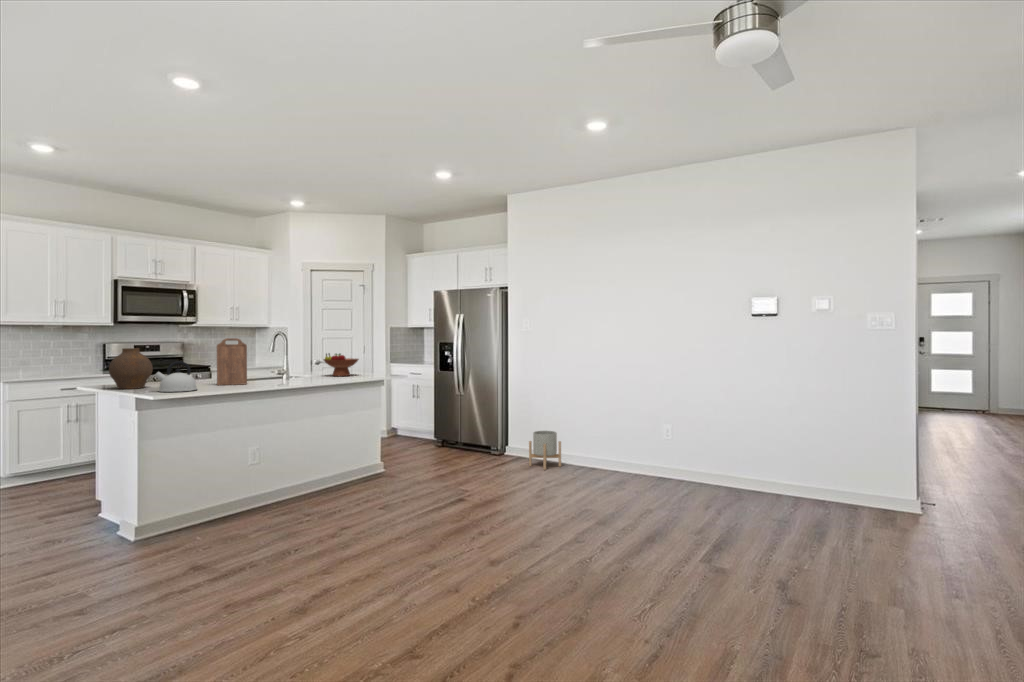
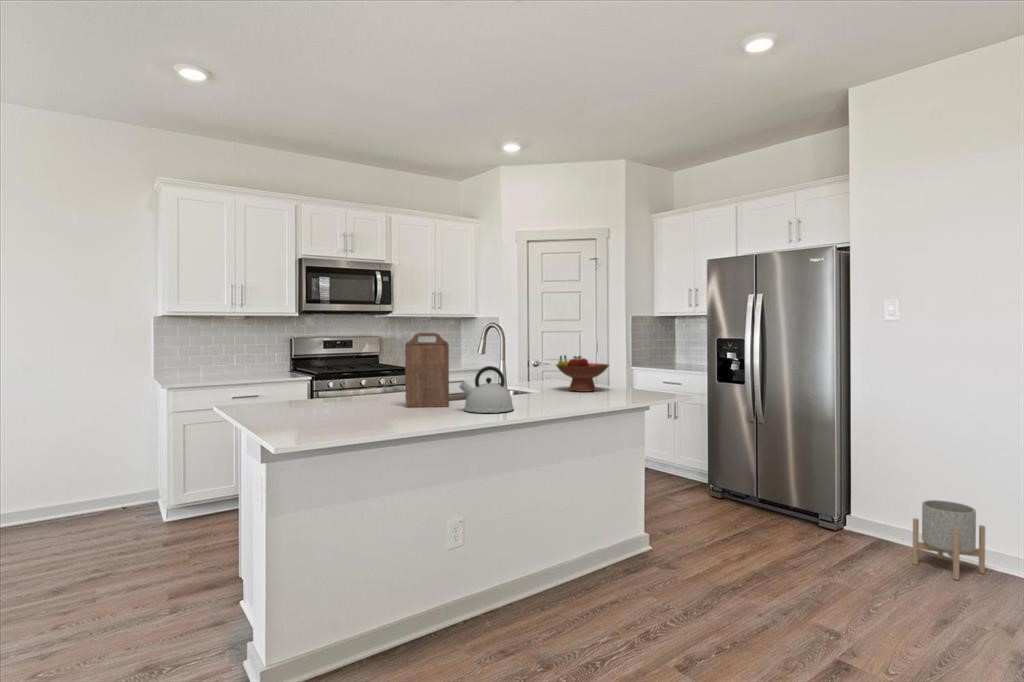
vase: present [109,348,153,389] -> none [258,348,317,411]
kettle: present [154,361,197,392] -> present [459,366,514,413]

